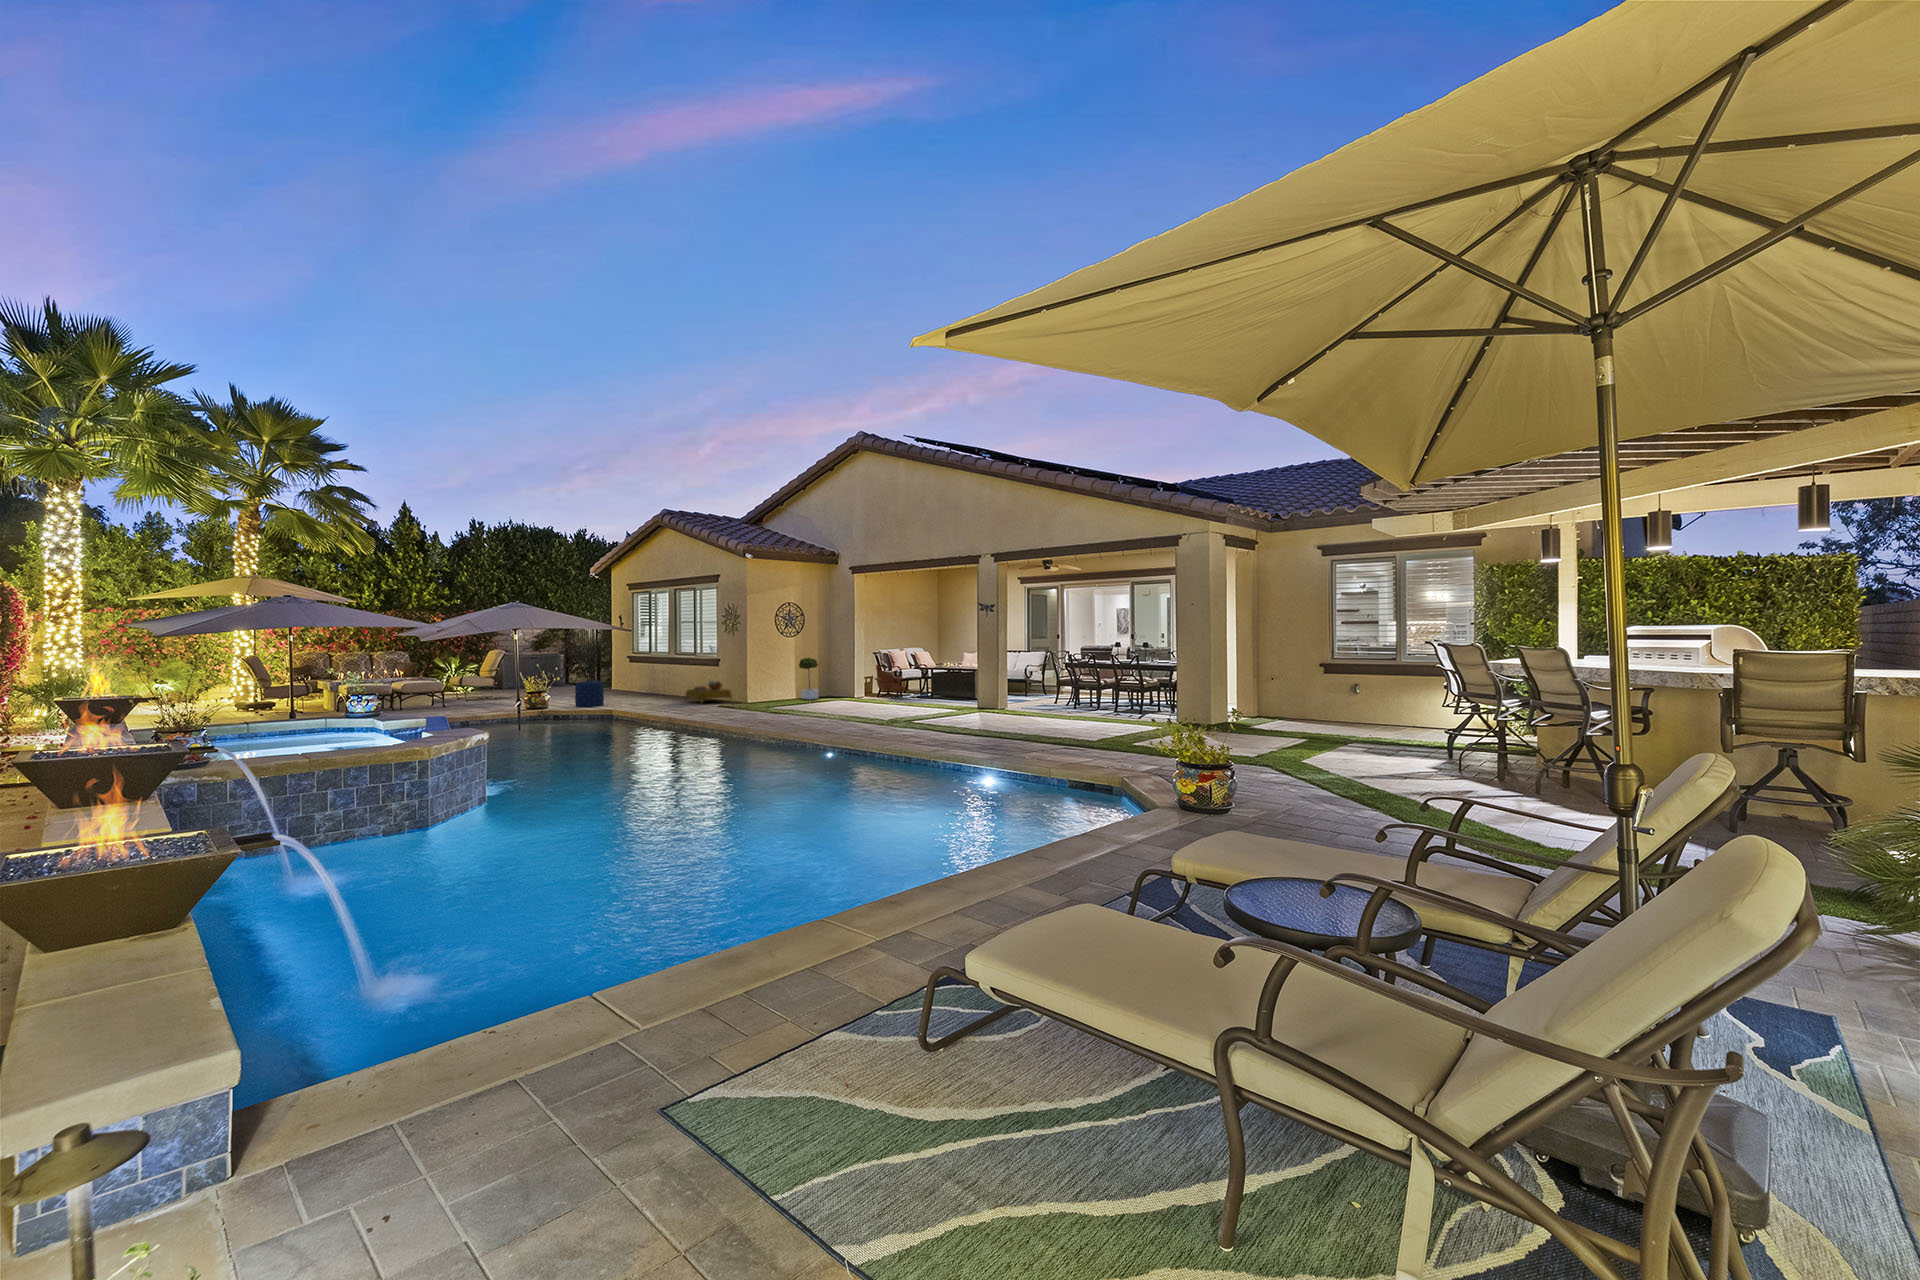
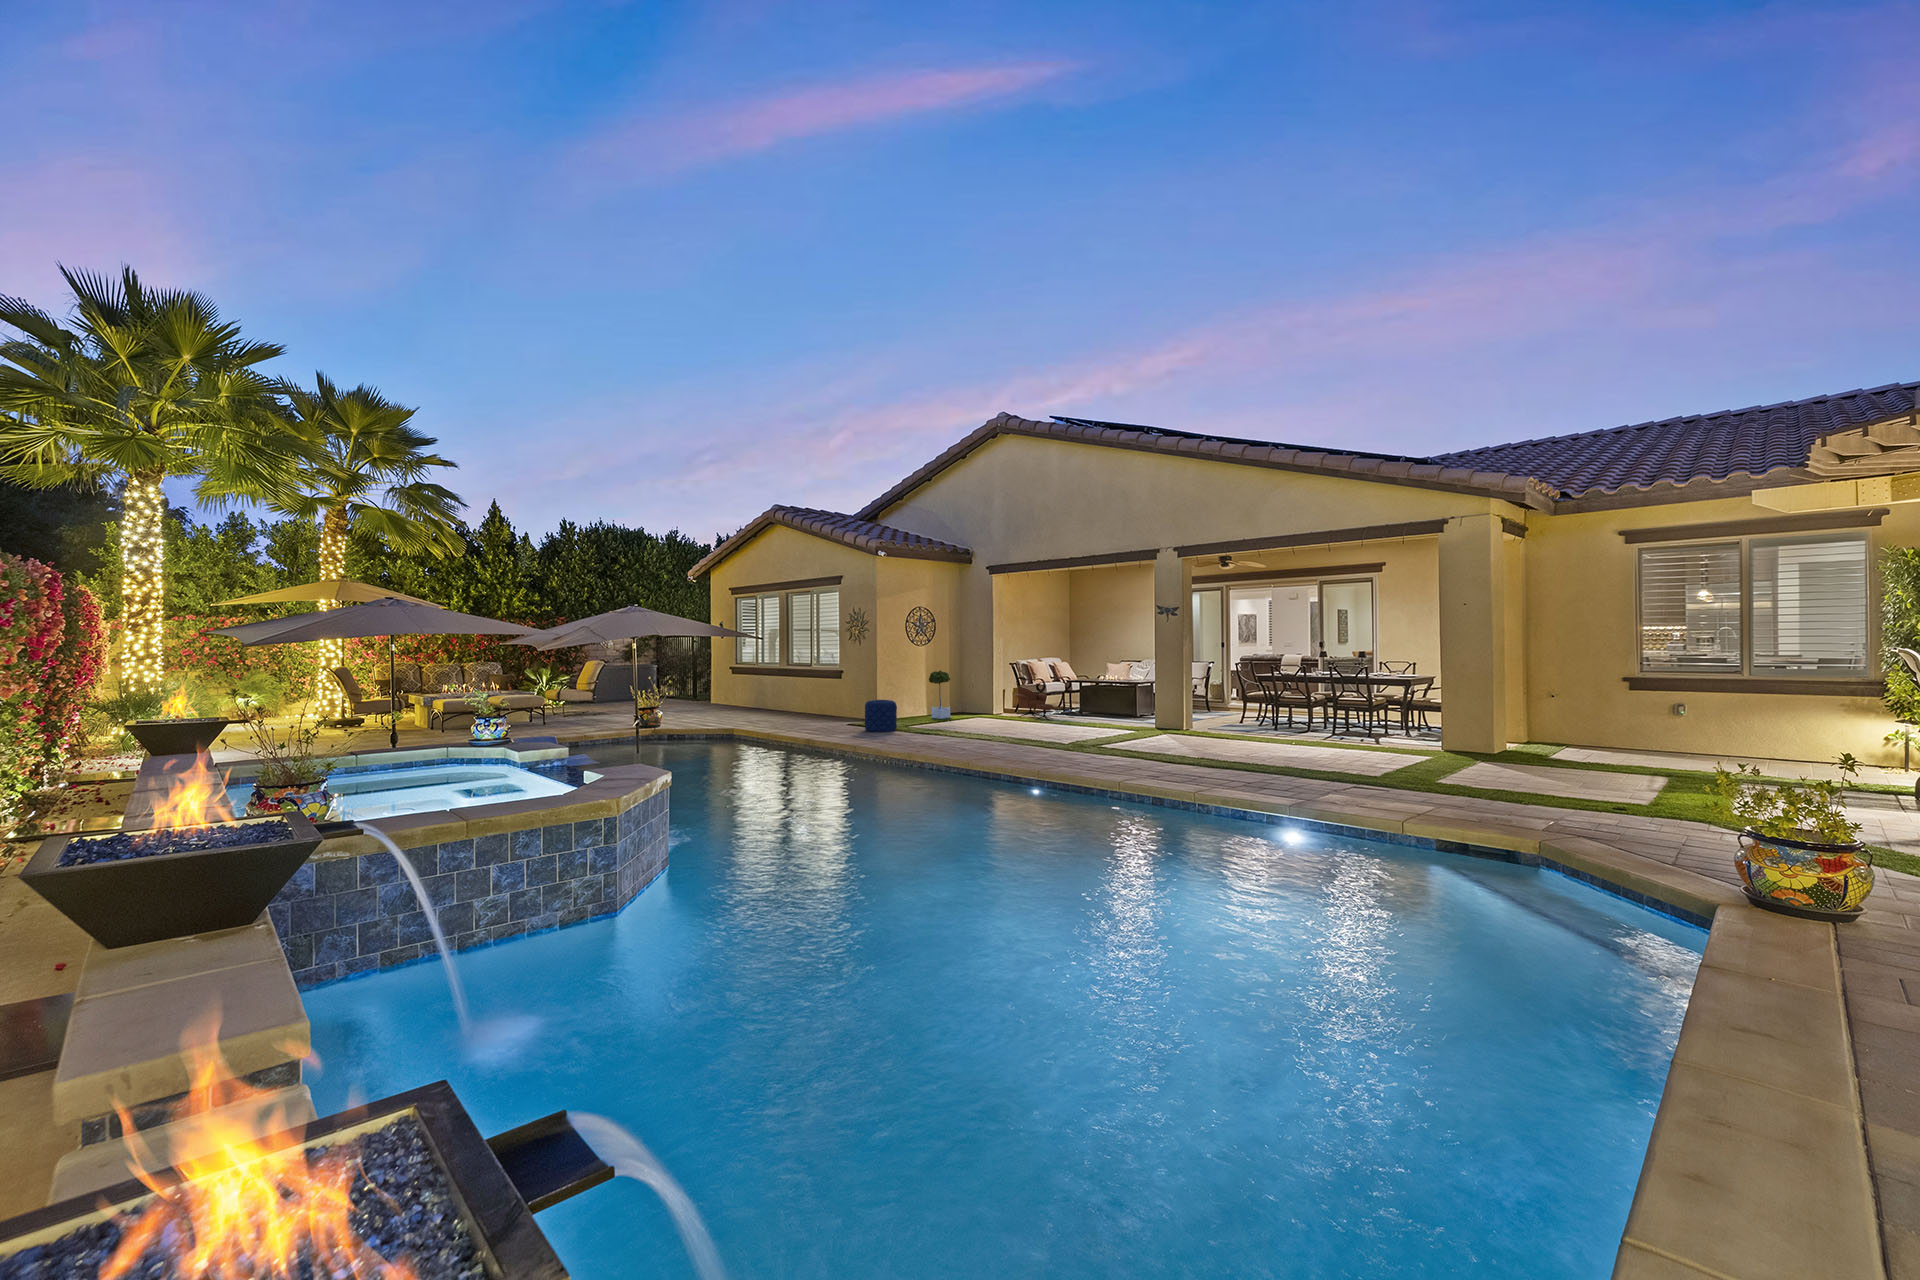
pouf: present [575,681,604,707] -> present [865,700,897,732]
side table: present [685,681,732,703] -> none [801,696,854,724]

